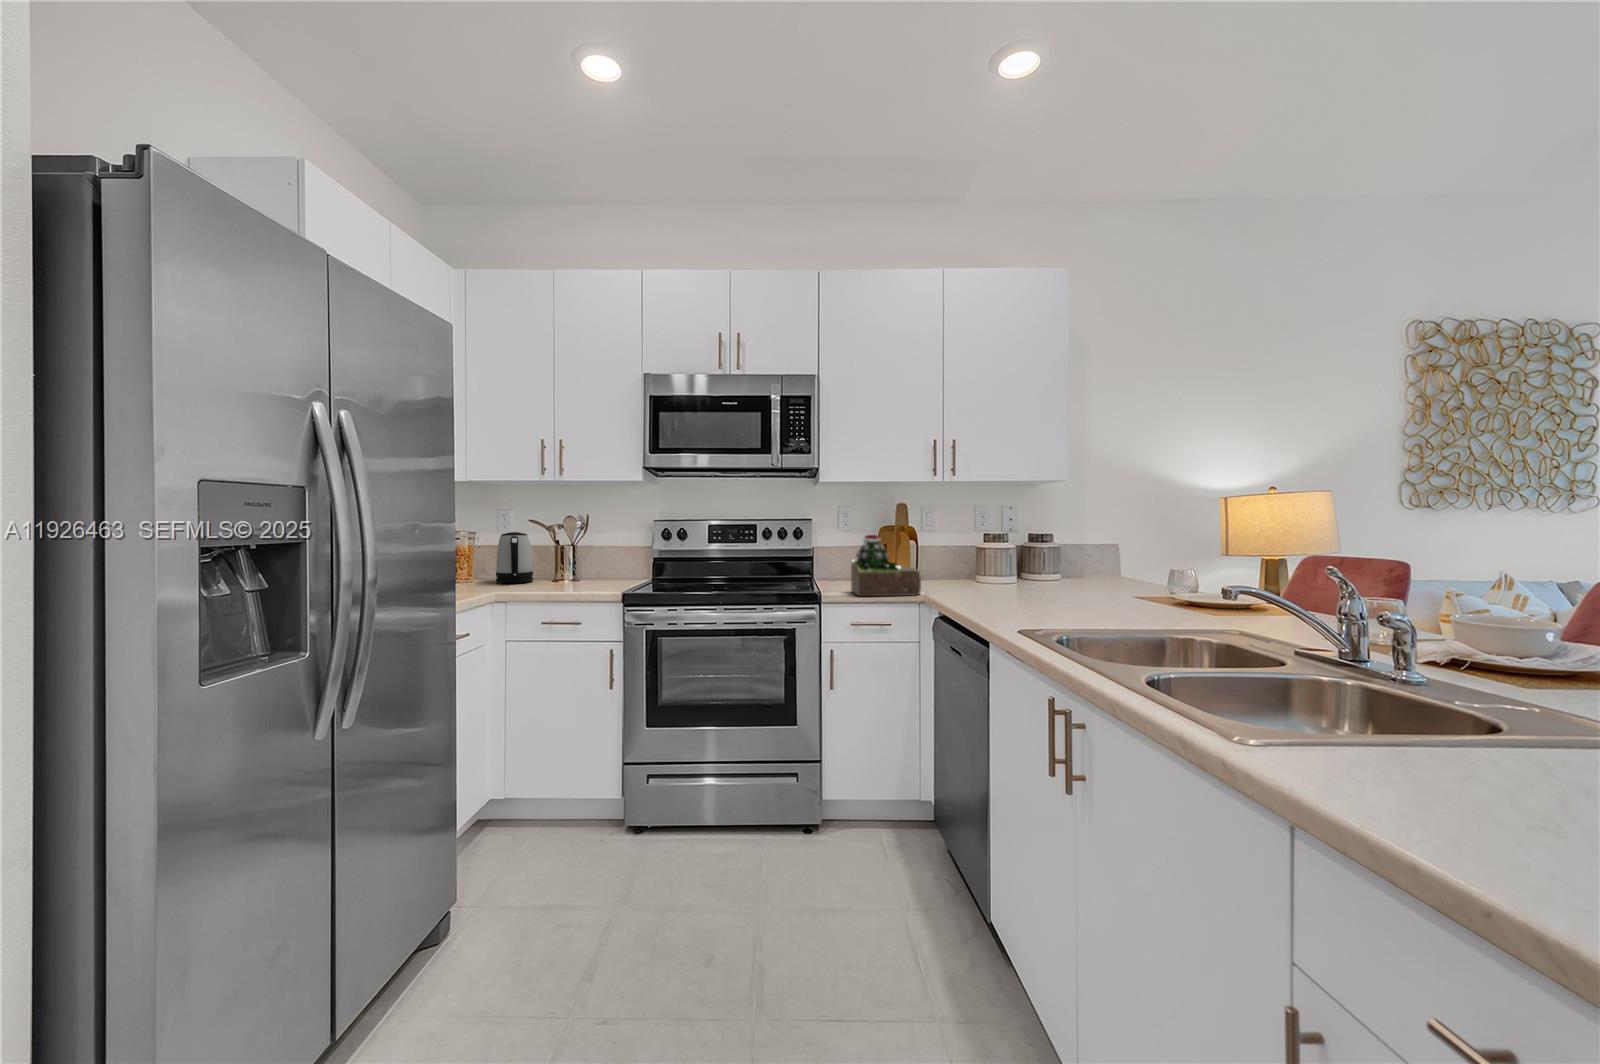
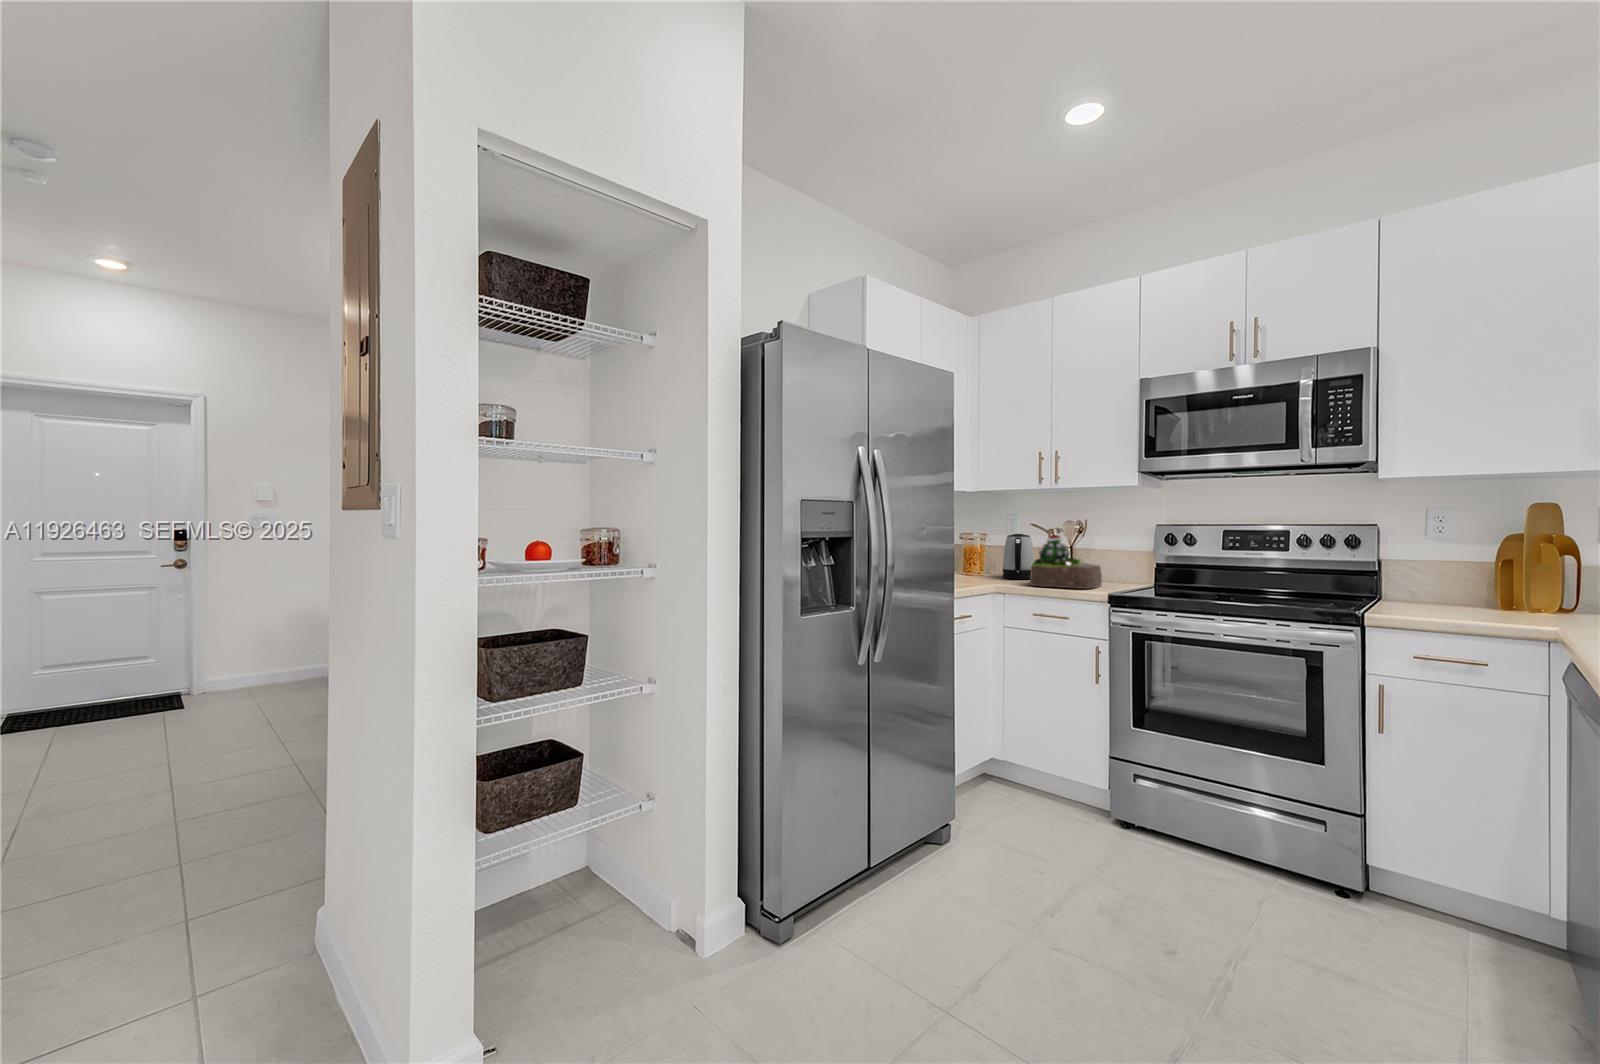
succulent plant: present [851,535,921,596] -> present [1030,535,1102,589]

